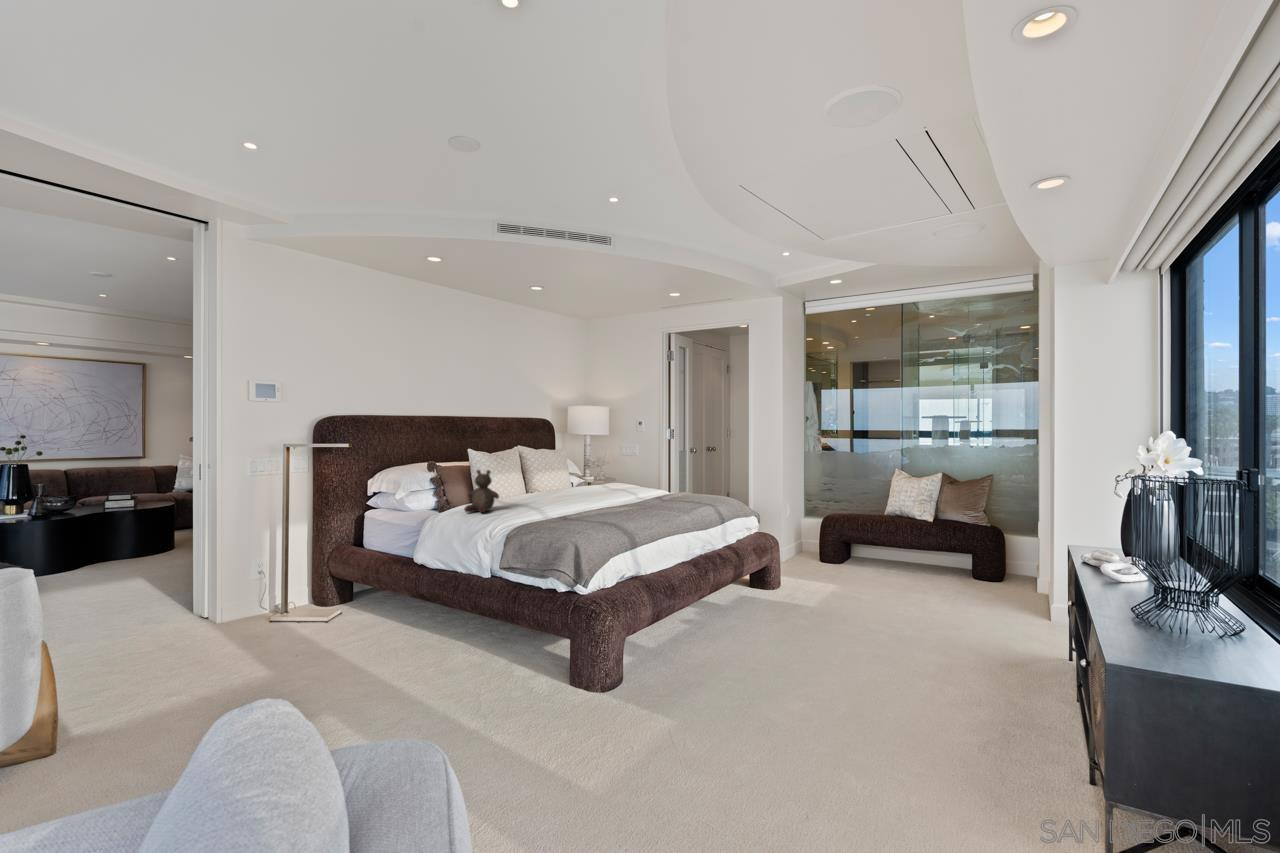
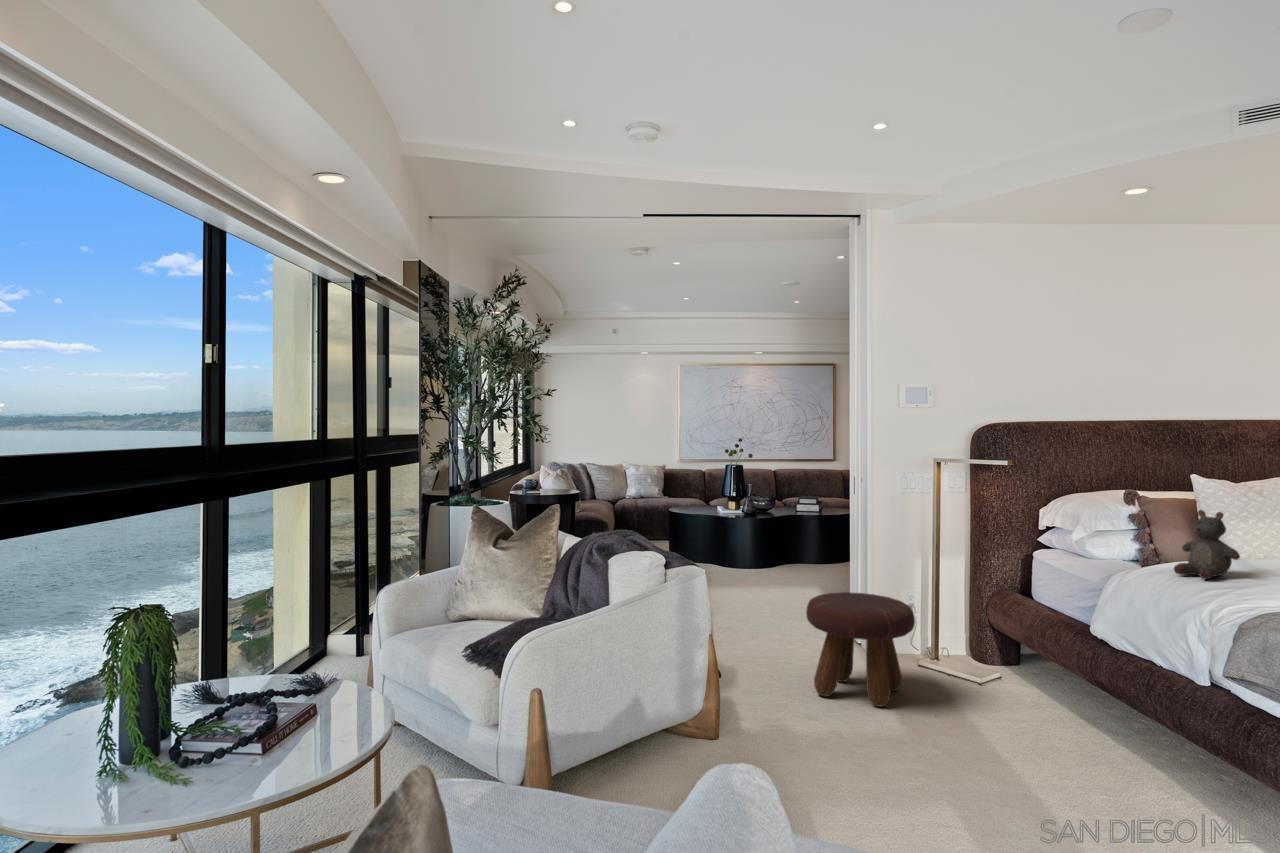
footstool: none [160,567,277,672] -> present [806,592,915,707]

